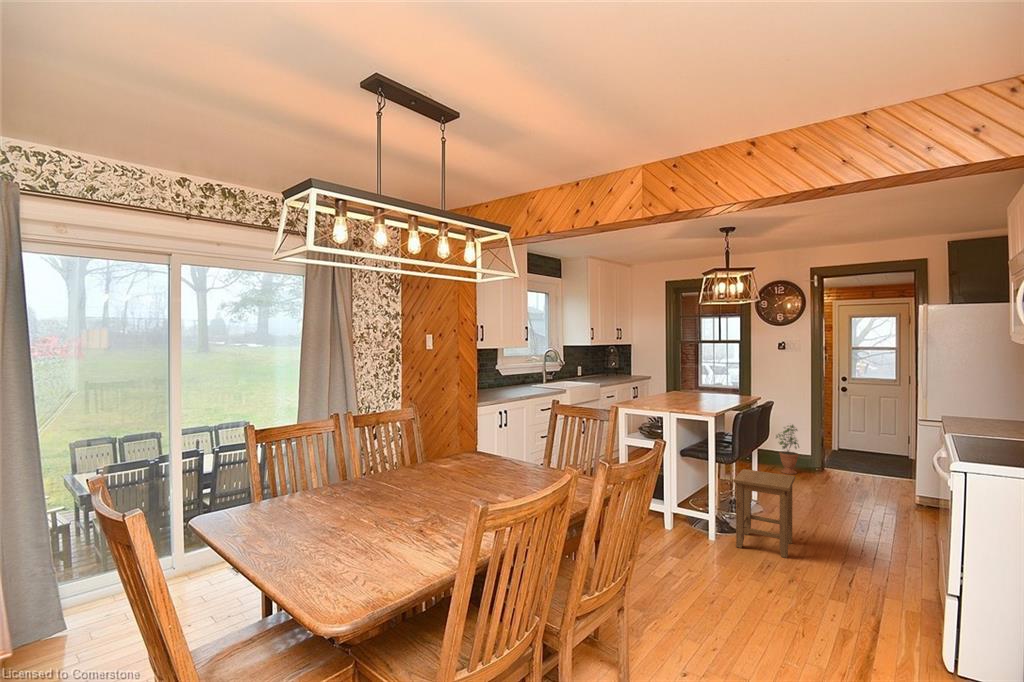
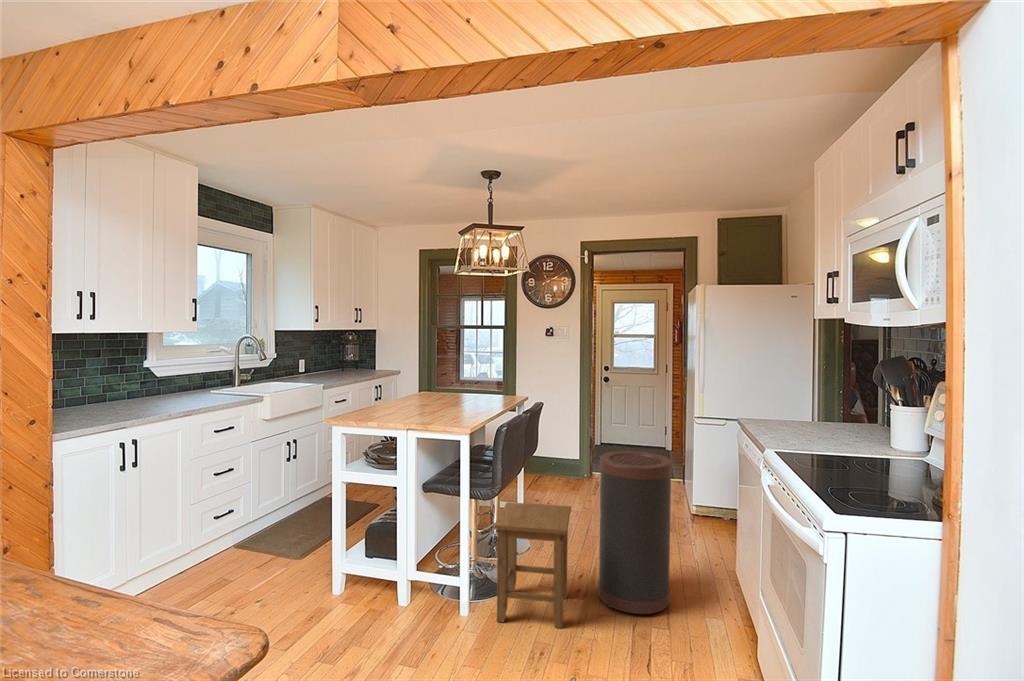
potted plant: present [776,425,799,474] -> none [543,424,568,485]
trash can: none [819,439,884,562] -> present [598,451,672,614]

